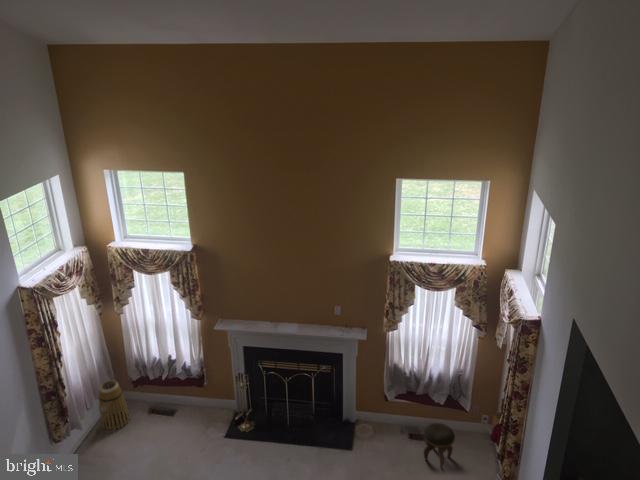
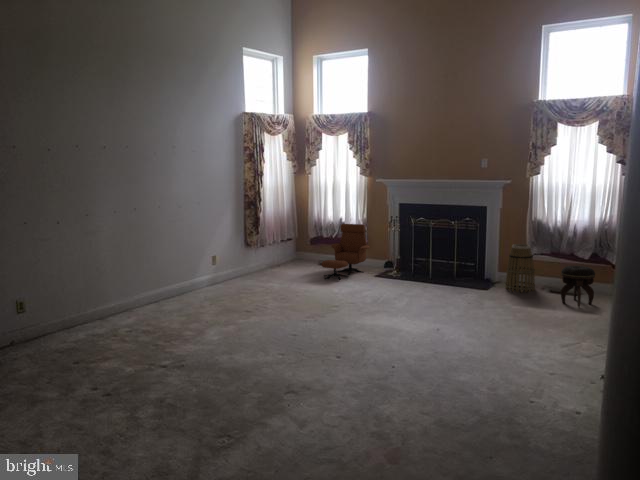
lounge chair: none [159,366,211,455] -> present [322,224,370,280]
basket: present [99,380,130,430] -> present [505,244,535,292]

